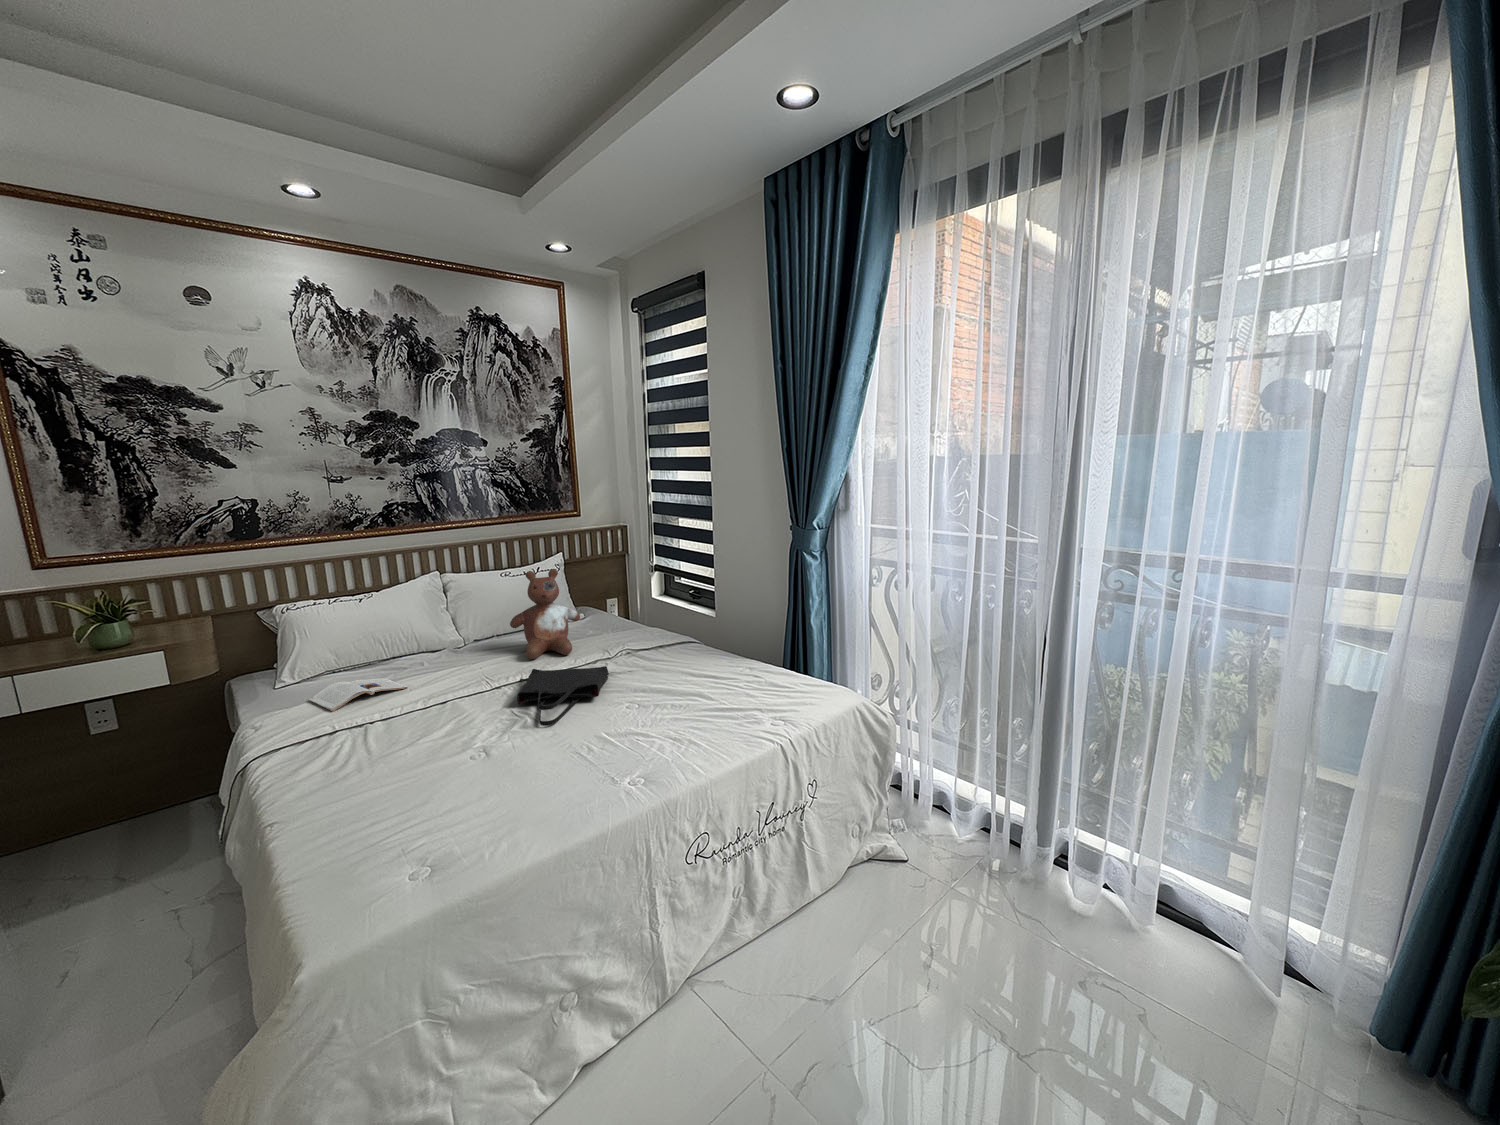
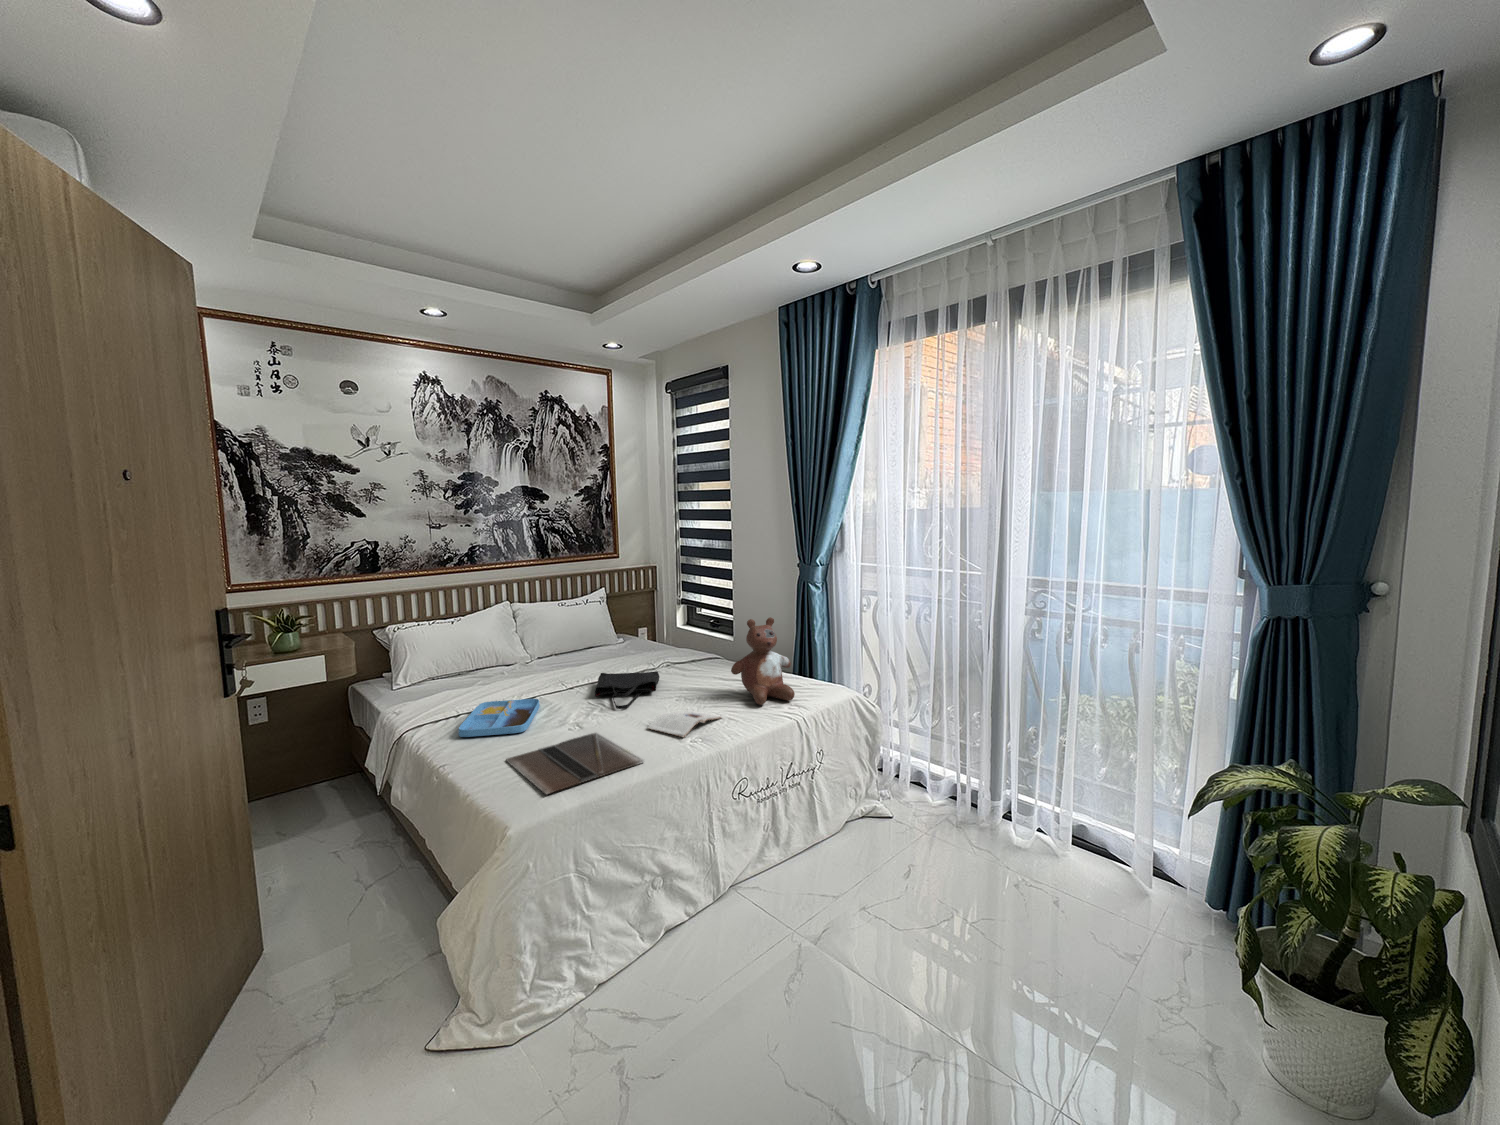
stuffed bear: present [510,569,580,659] -> present [731,617,795,705]
magazine: present [309,678,408,712] -> present [648,710,721,737]
tray: none [307,709,442,775] -> present [459,699,540,737]
laptop: none [352,768,549,899] -> present [506,733,644,794]

